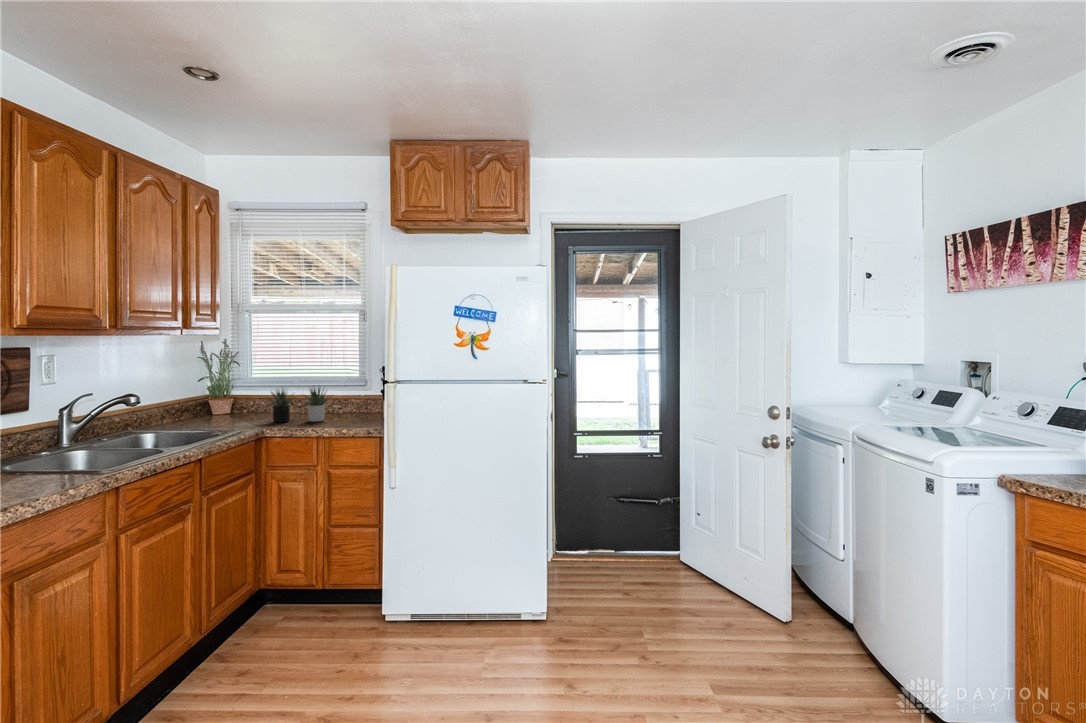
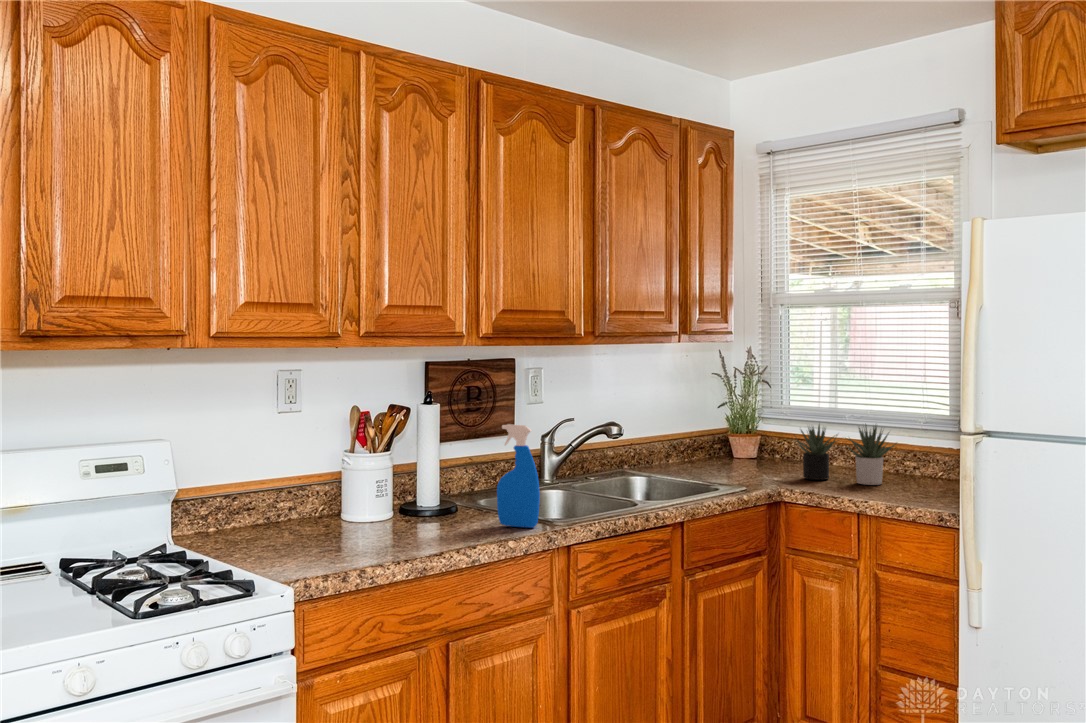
spray bottle: none [44,398,91,480] -> present [497,424,540,528]

